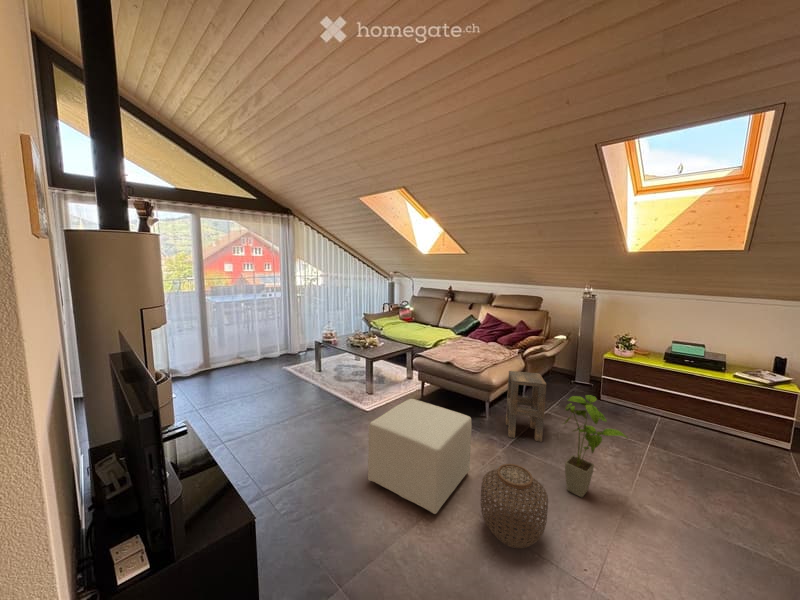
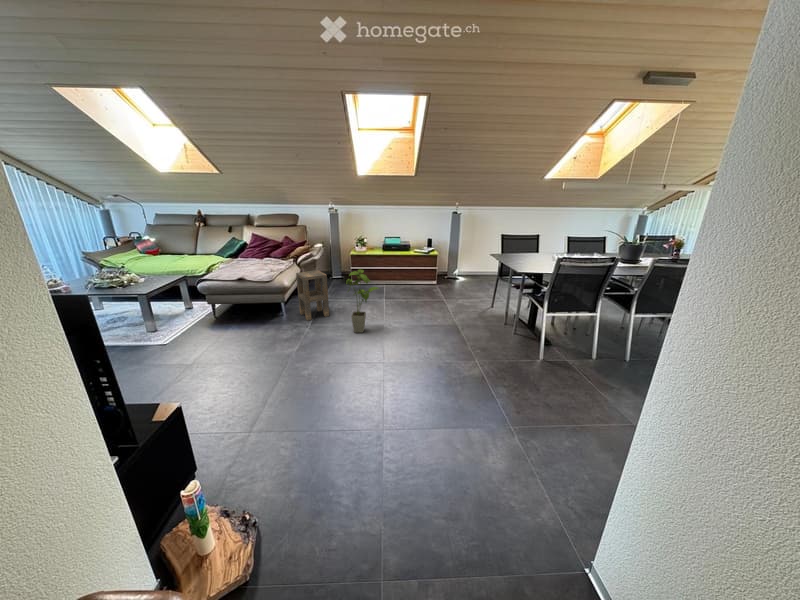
ottoman: present [368,399,472,514] -> none [208,306,293,380]
woven basket: present [481,464,548,548] -> none [313,320,355,366]

